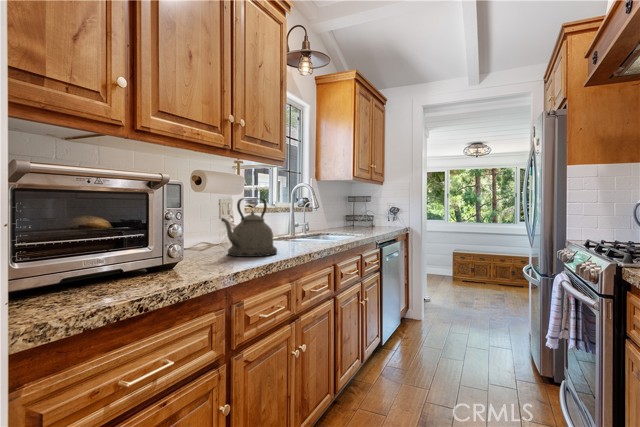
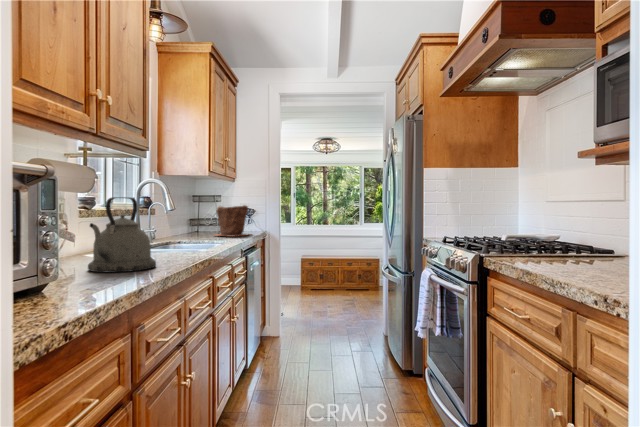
plant pot: none [358,205,391,231] -> present [215,205,250,236]

